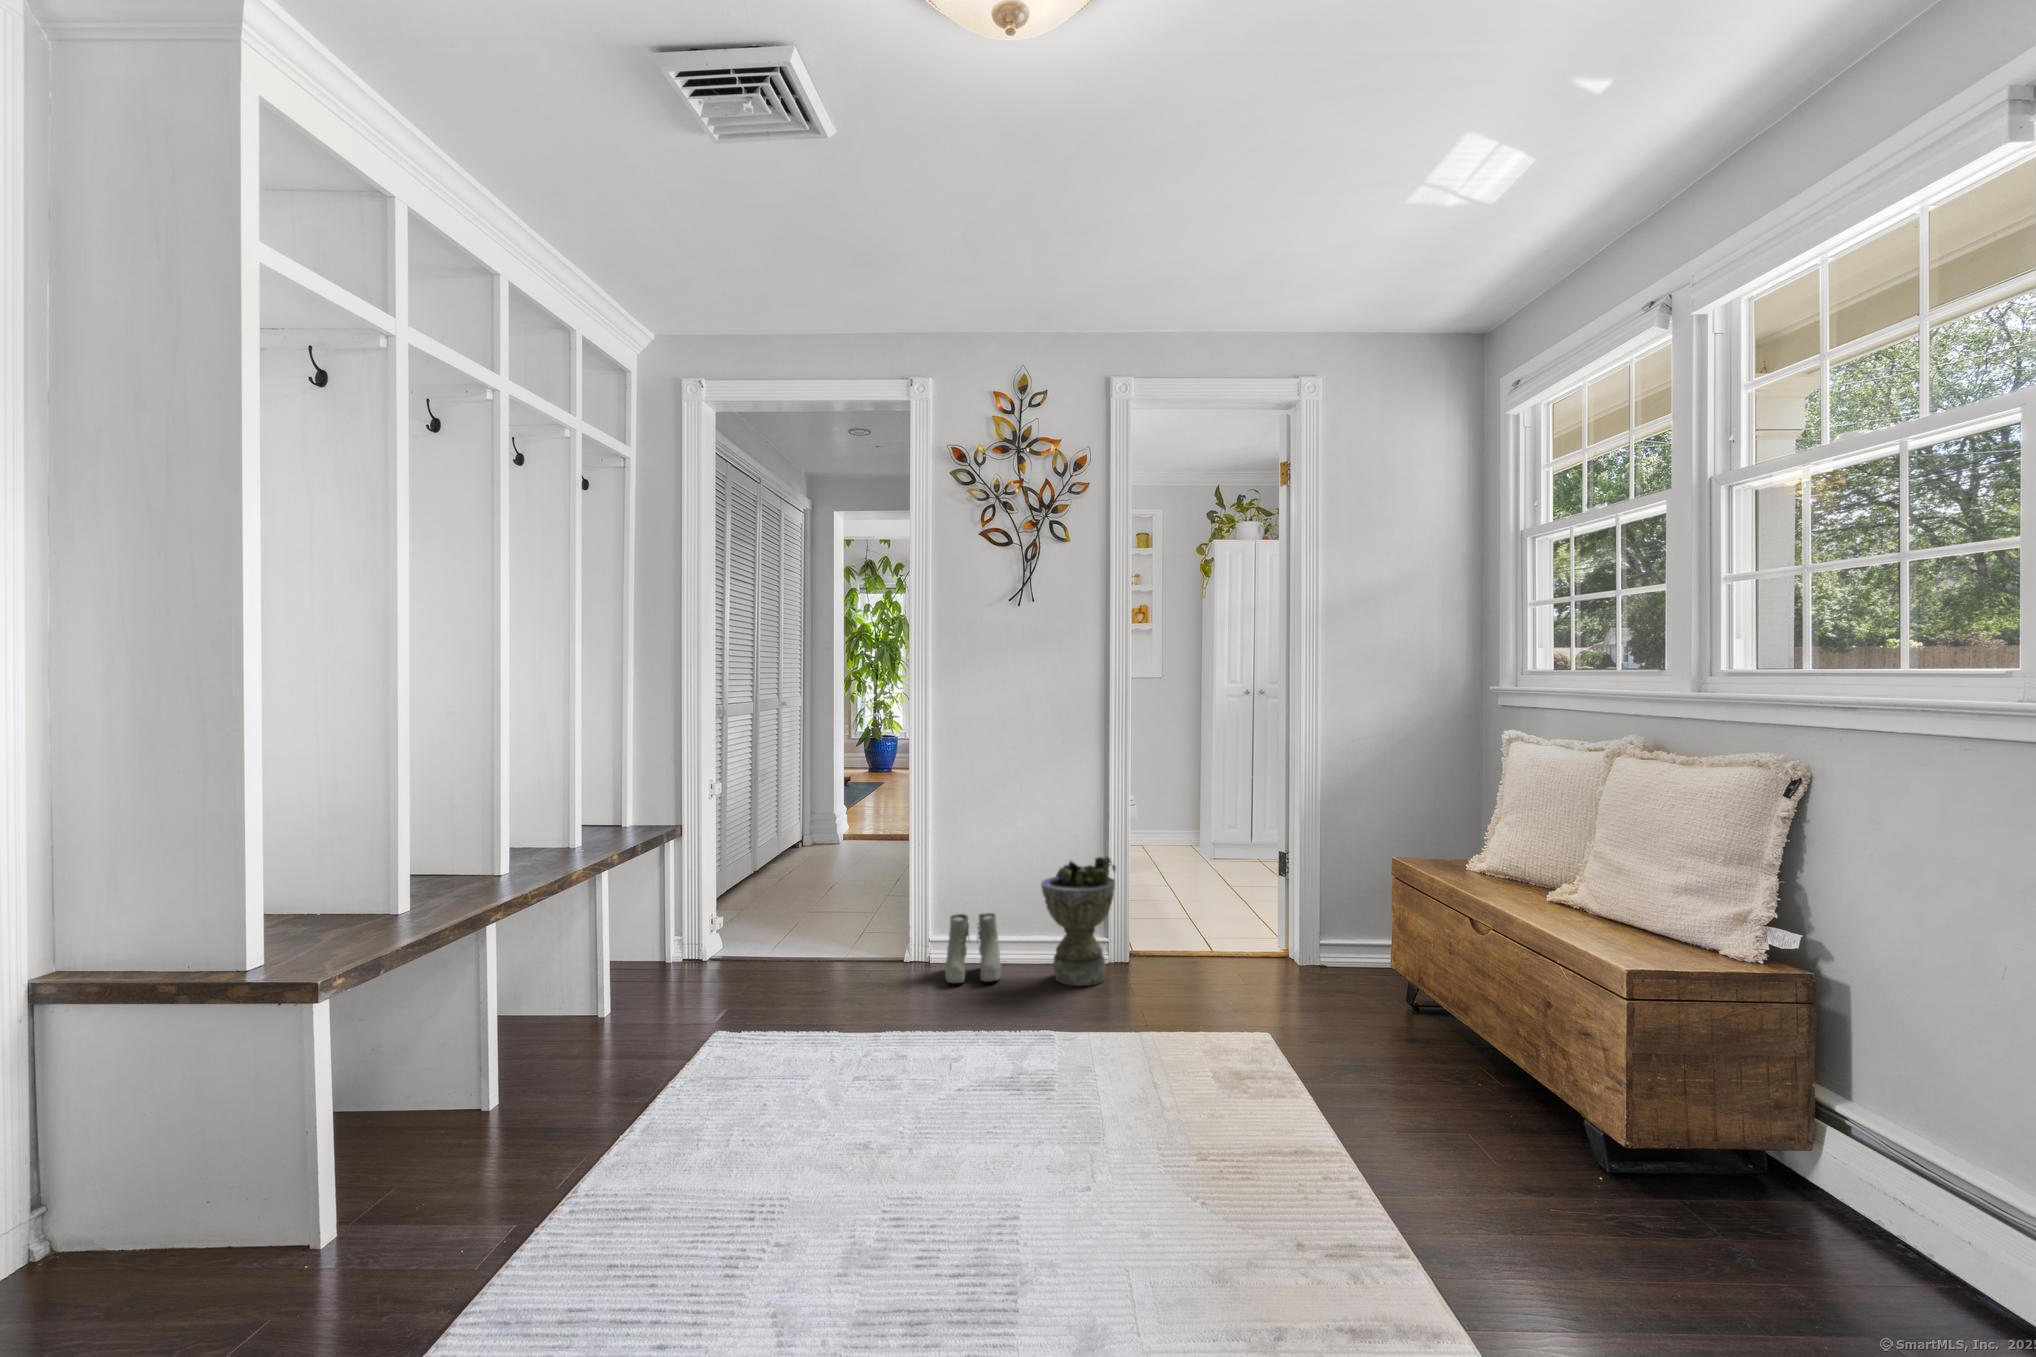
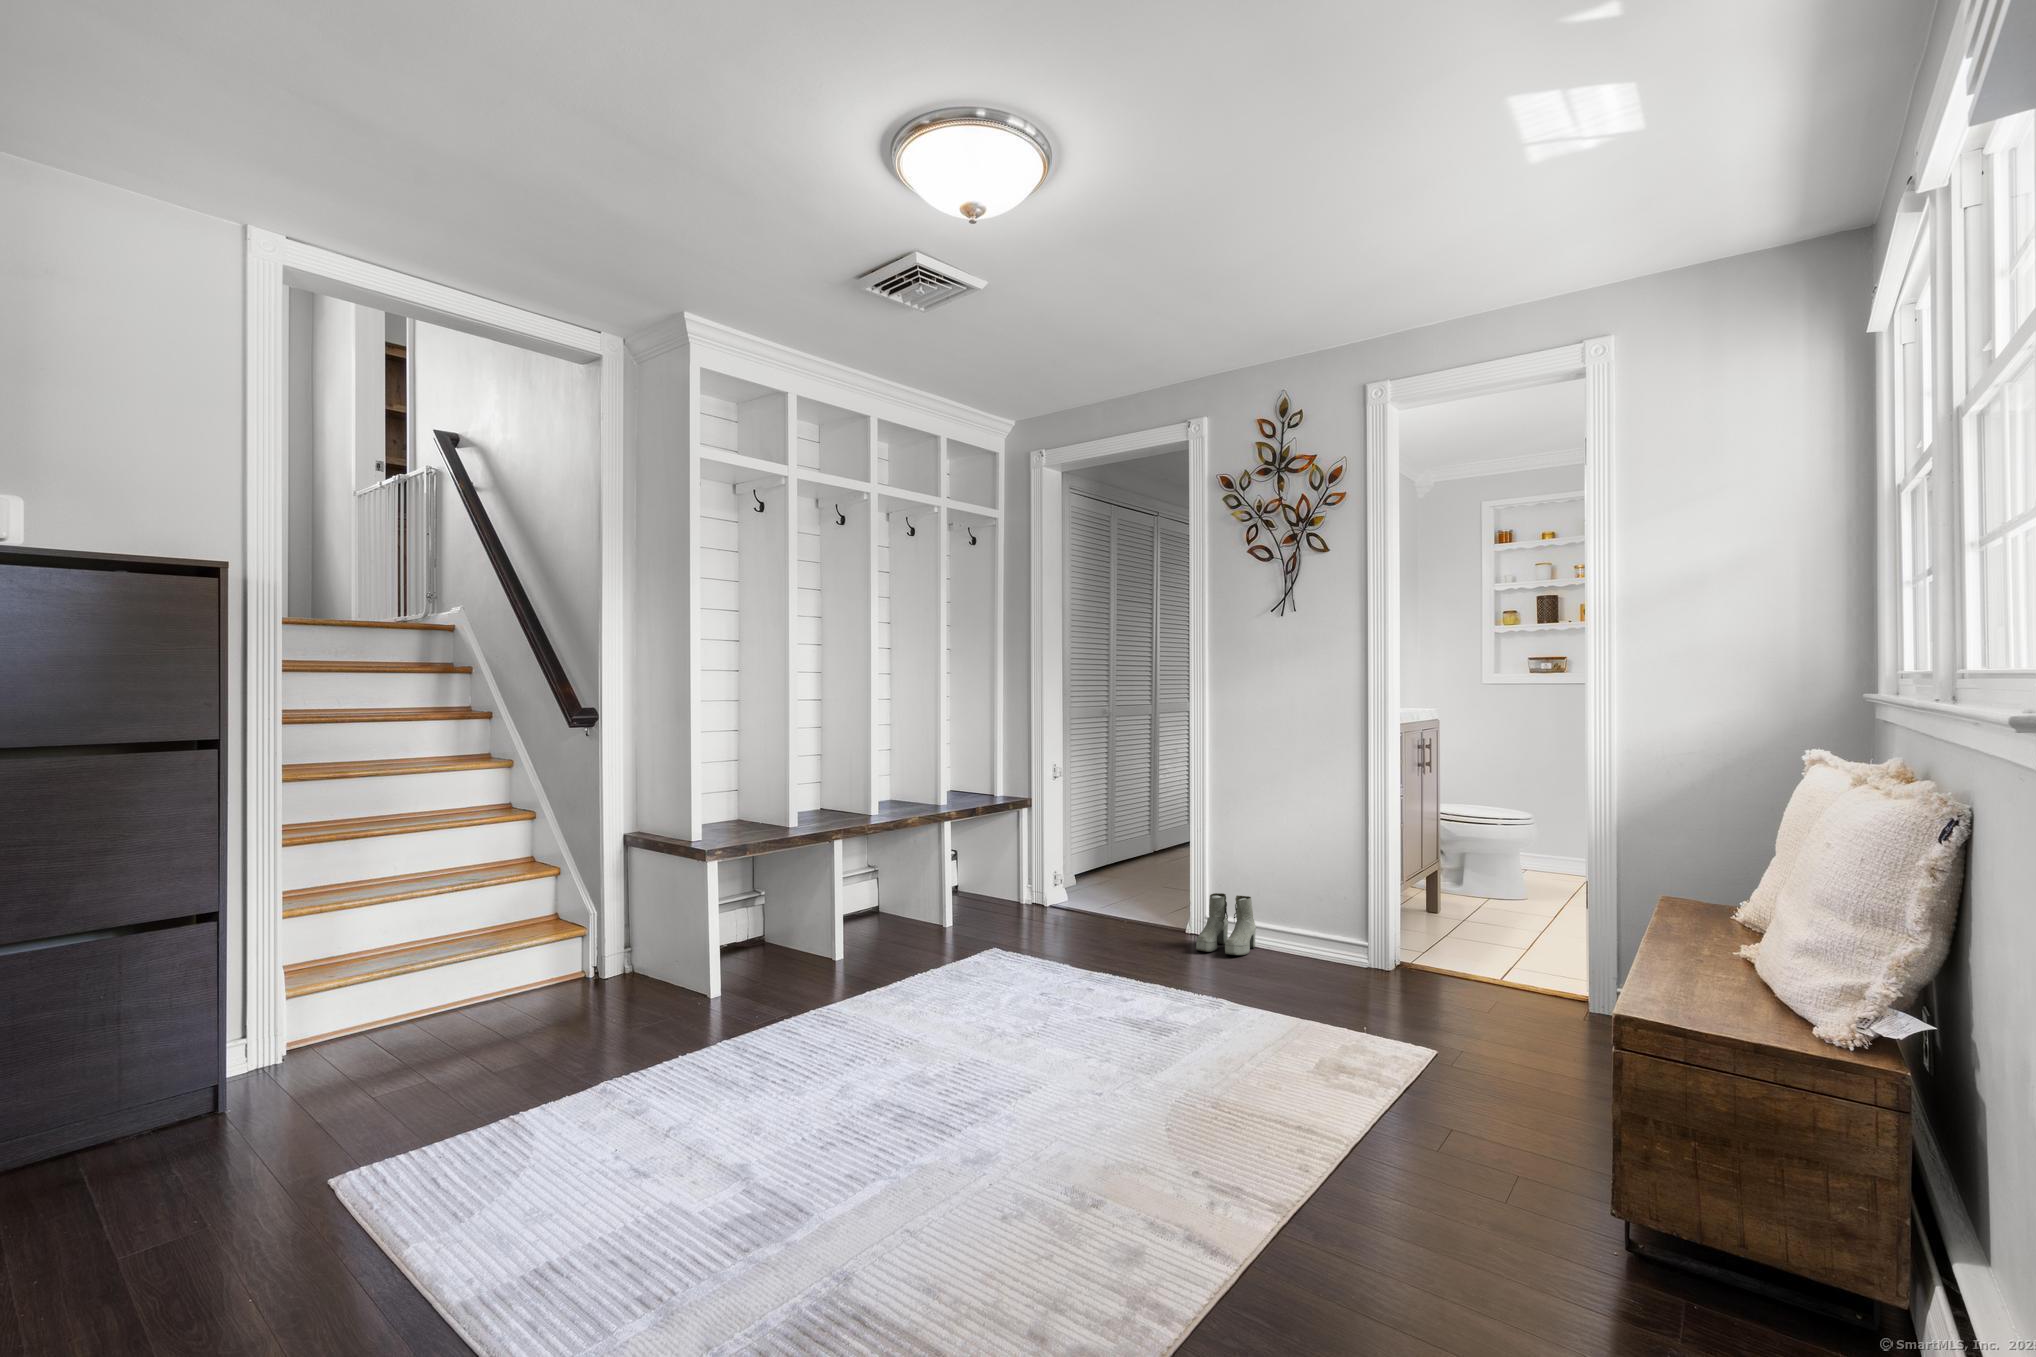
planter: present [1041,857,1116,986] -> none [1279,854,1352,974]

